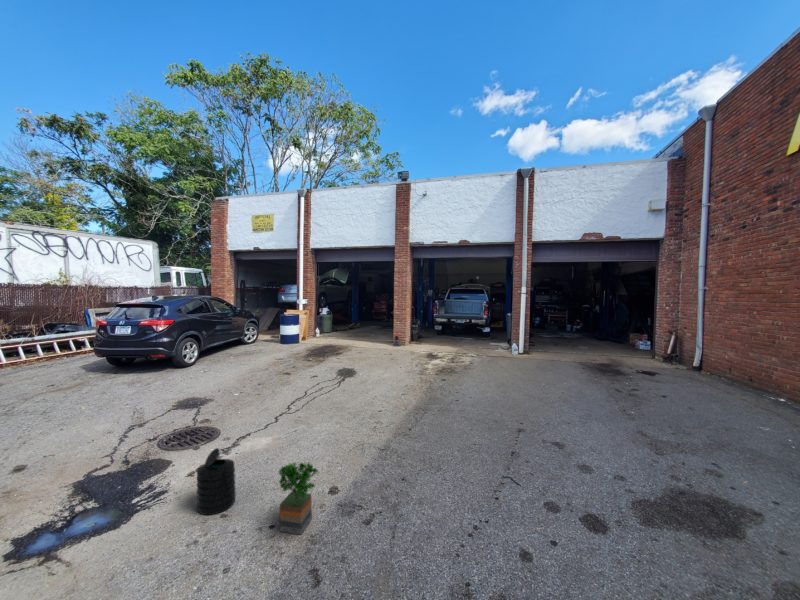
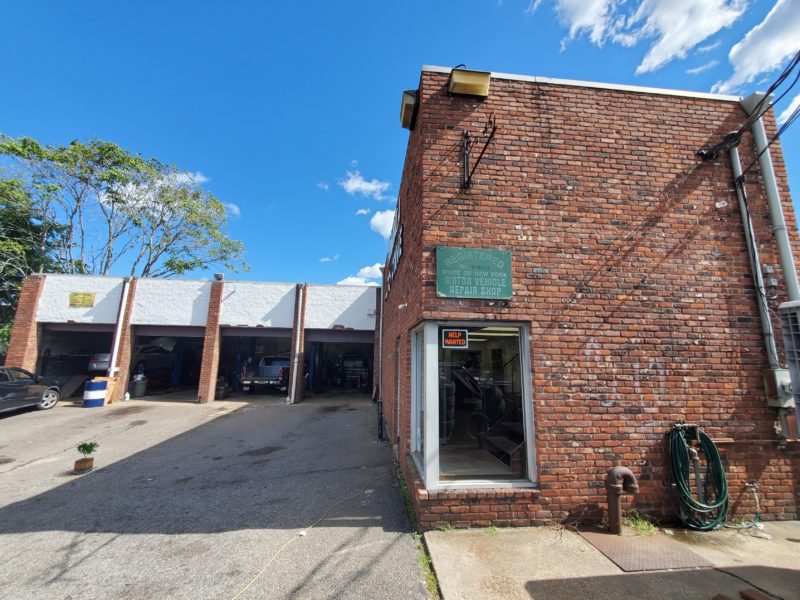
trash can: present [197,448,236,515] -> none [19,443,47,476]

